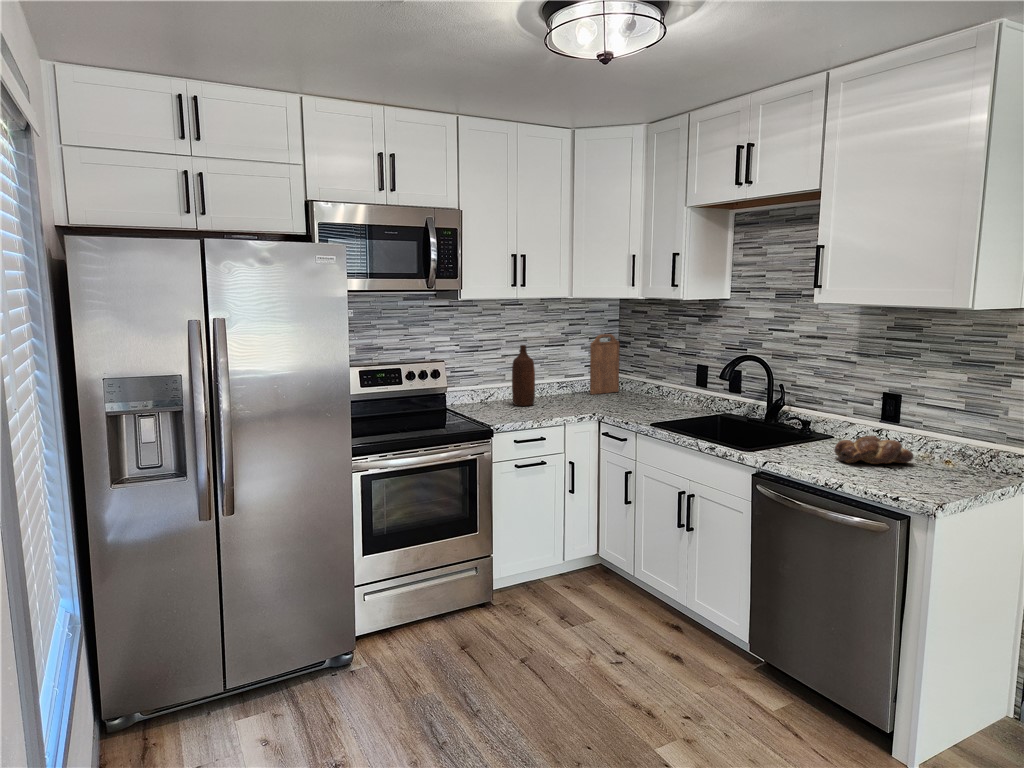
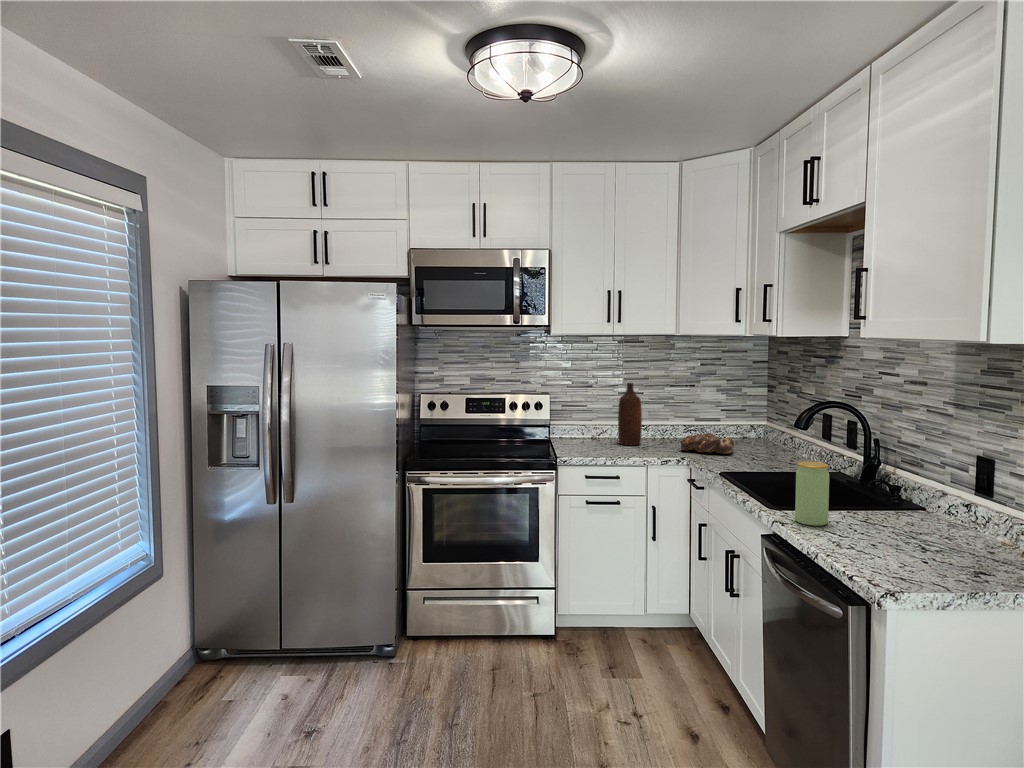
cutting board: present [590,334,620,394] -> none [722,376,761,441]
jar: none [781,408,810,461] -> present [795,461,829,526]
bread loaf: present [834,435,913,464] -> present [680,433,734,454]

